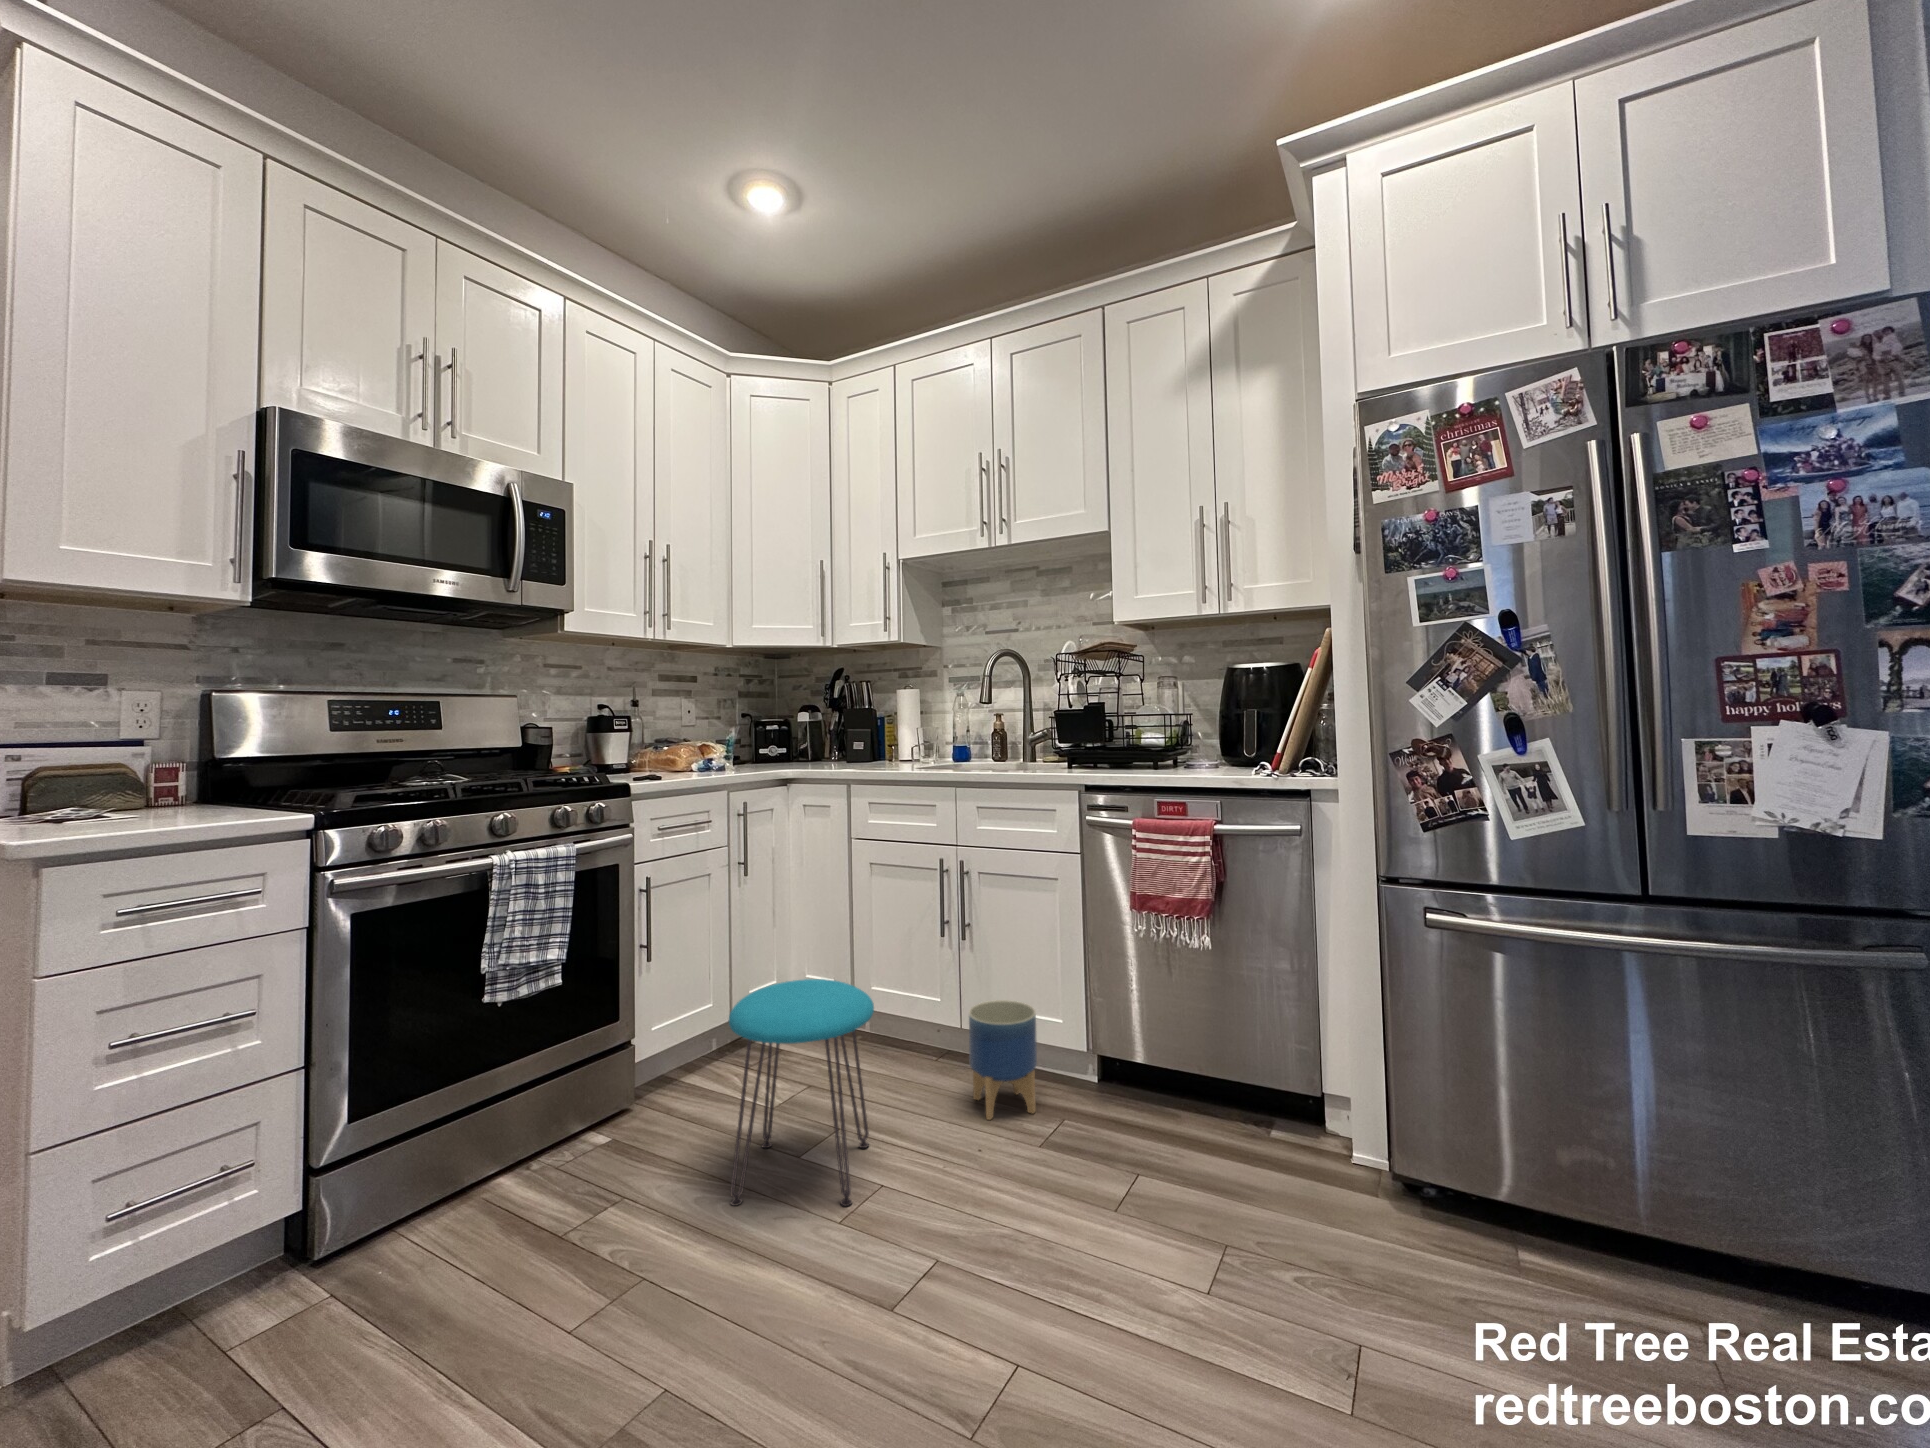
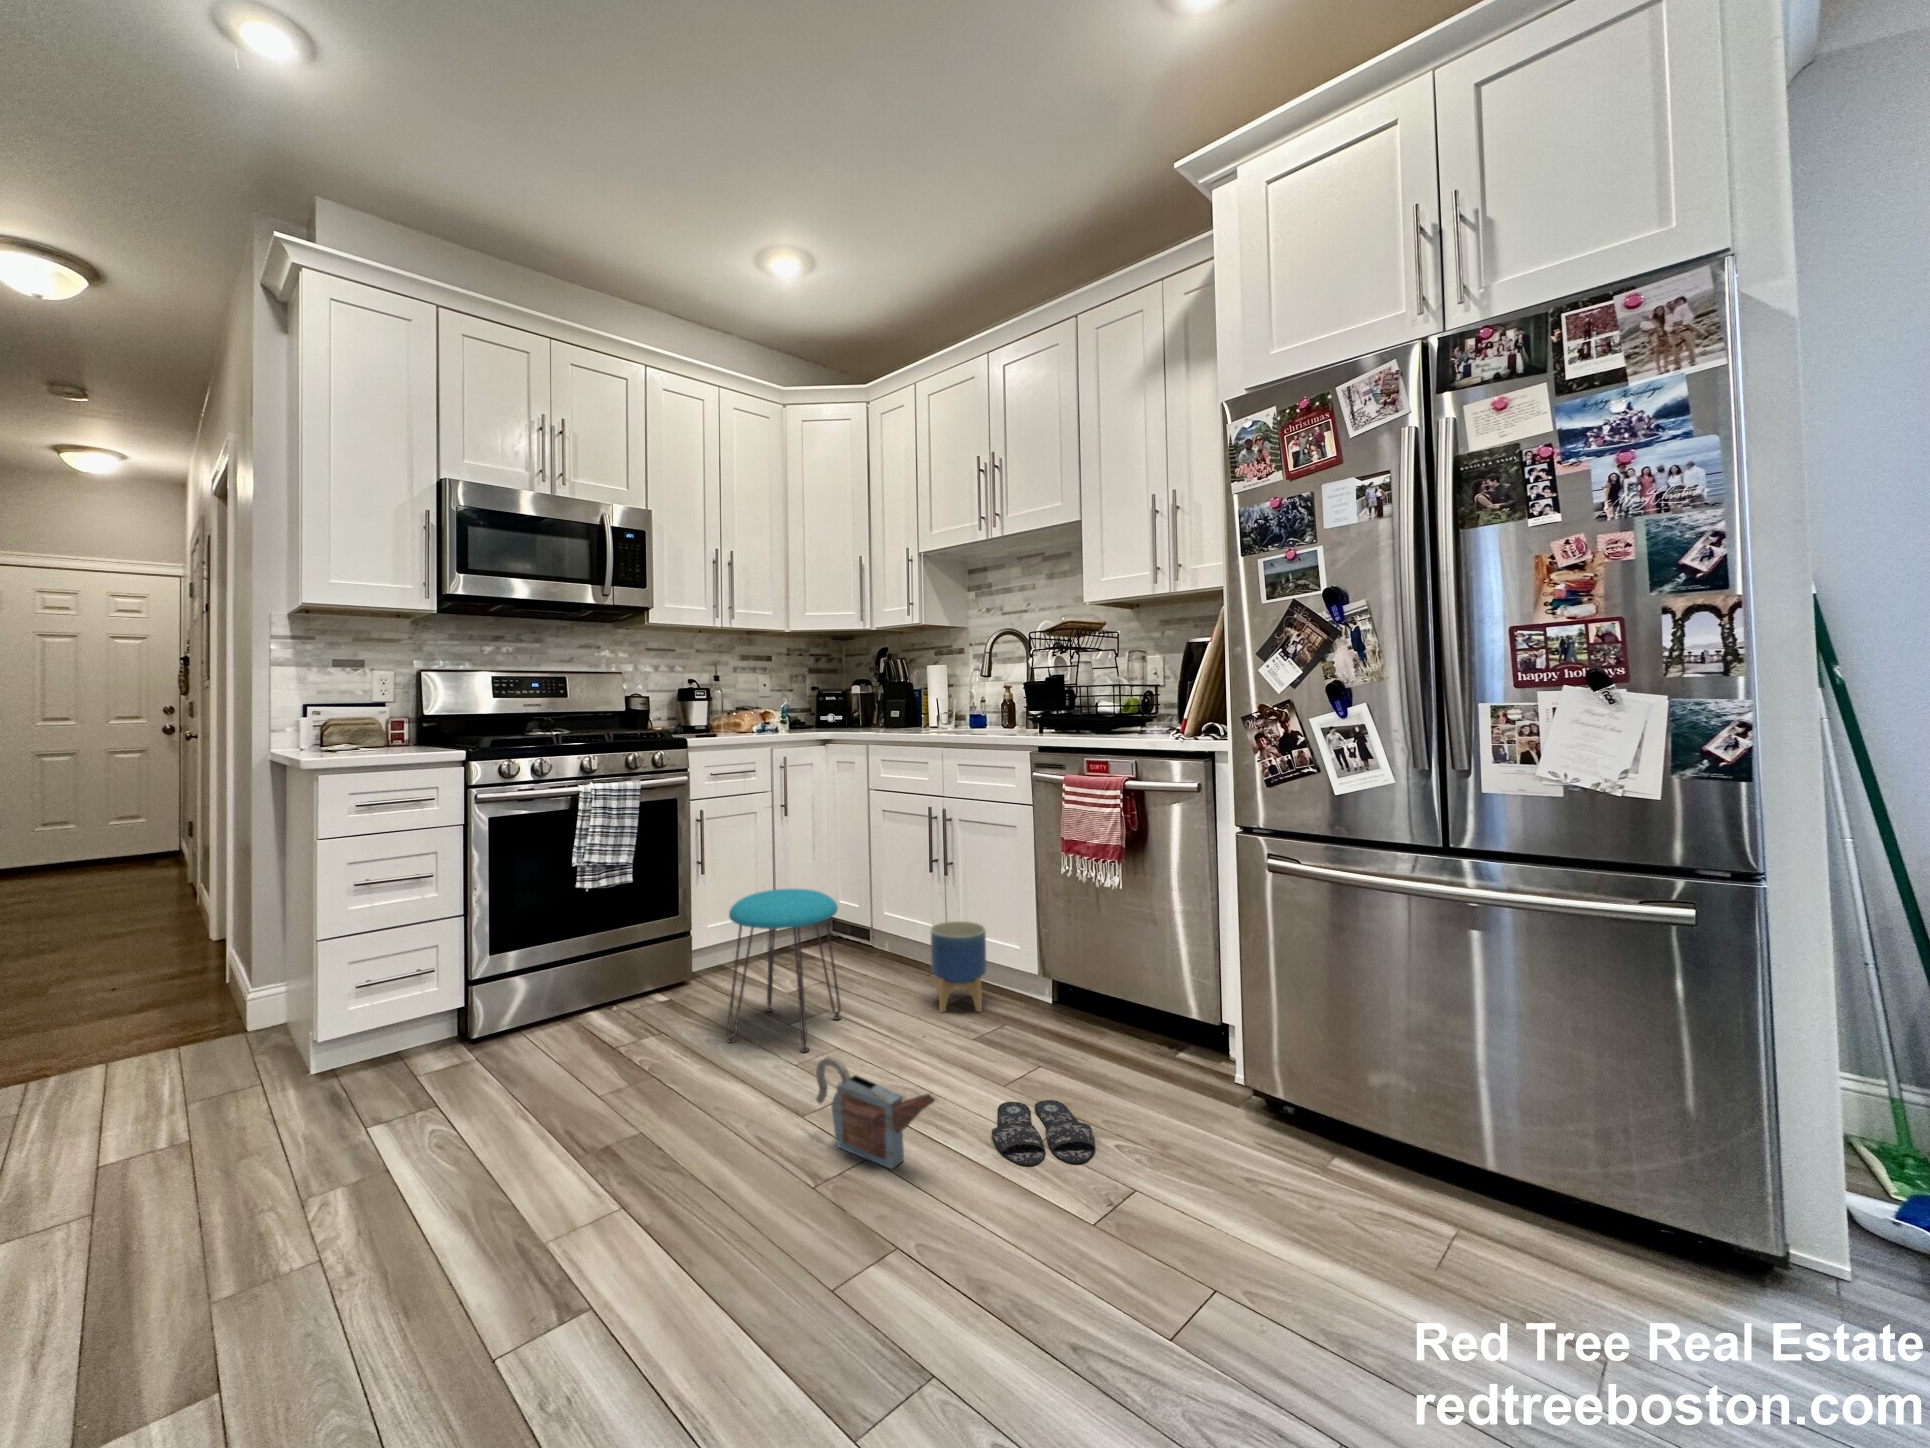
watering can: none [931,1227,1129,1381] -> present [816,1057,935,1169]
slippers: none [1138,1230,1289,1338] -> present [992,1100,1095,1166]

